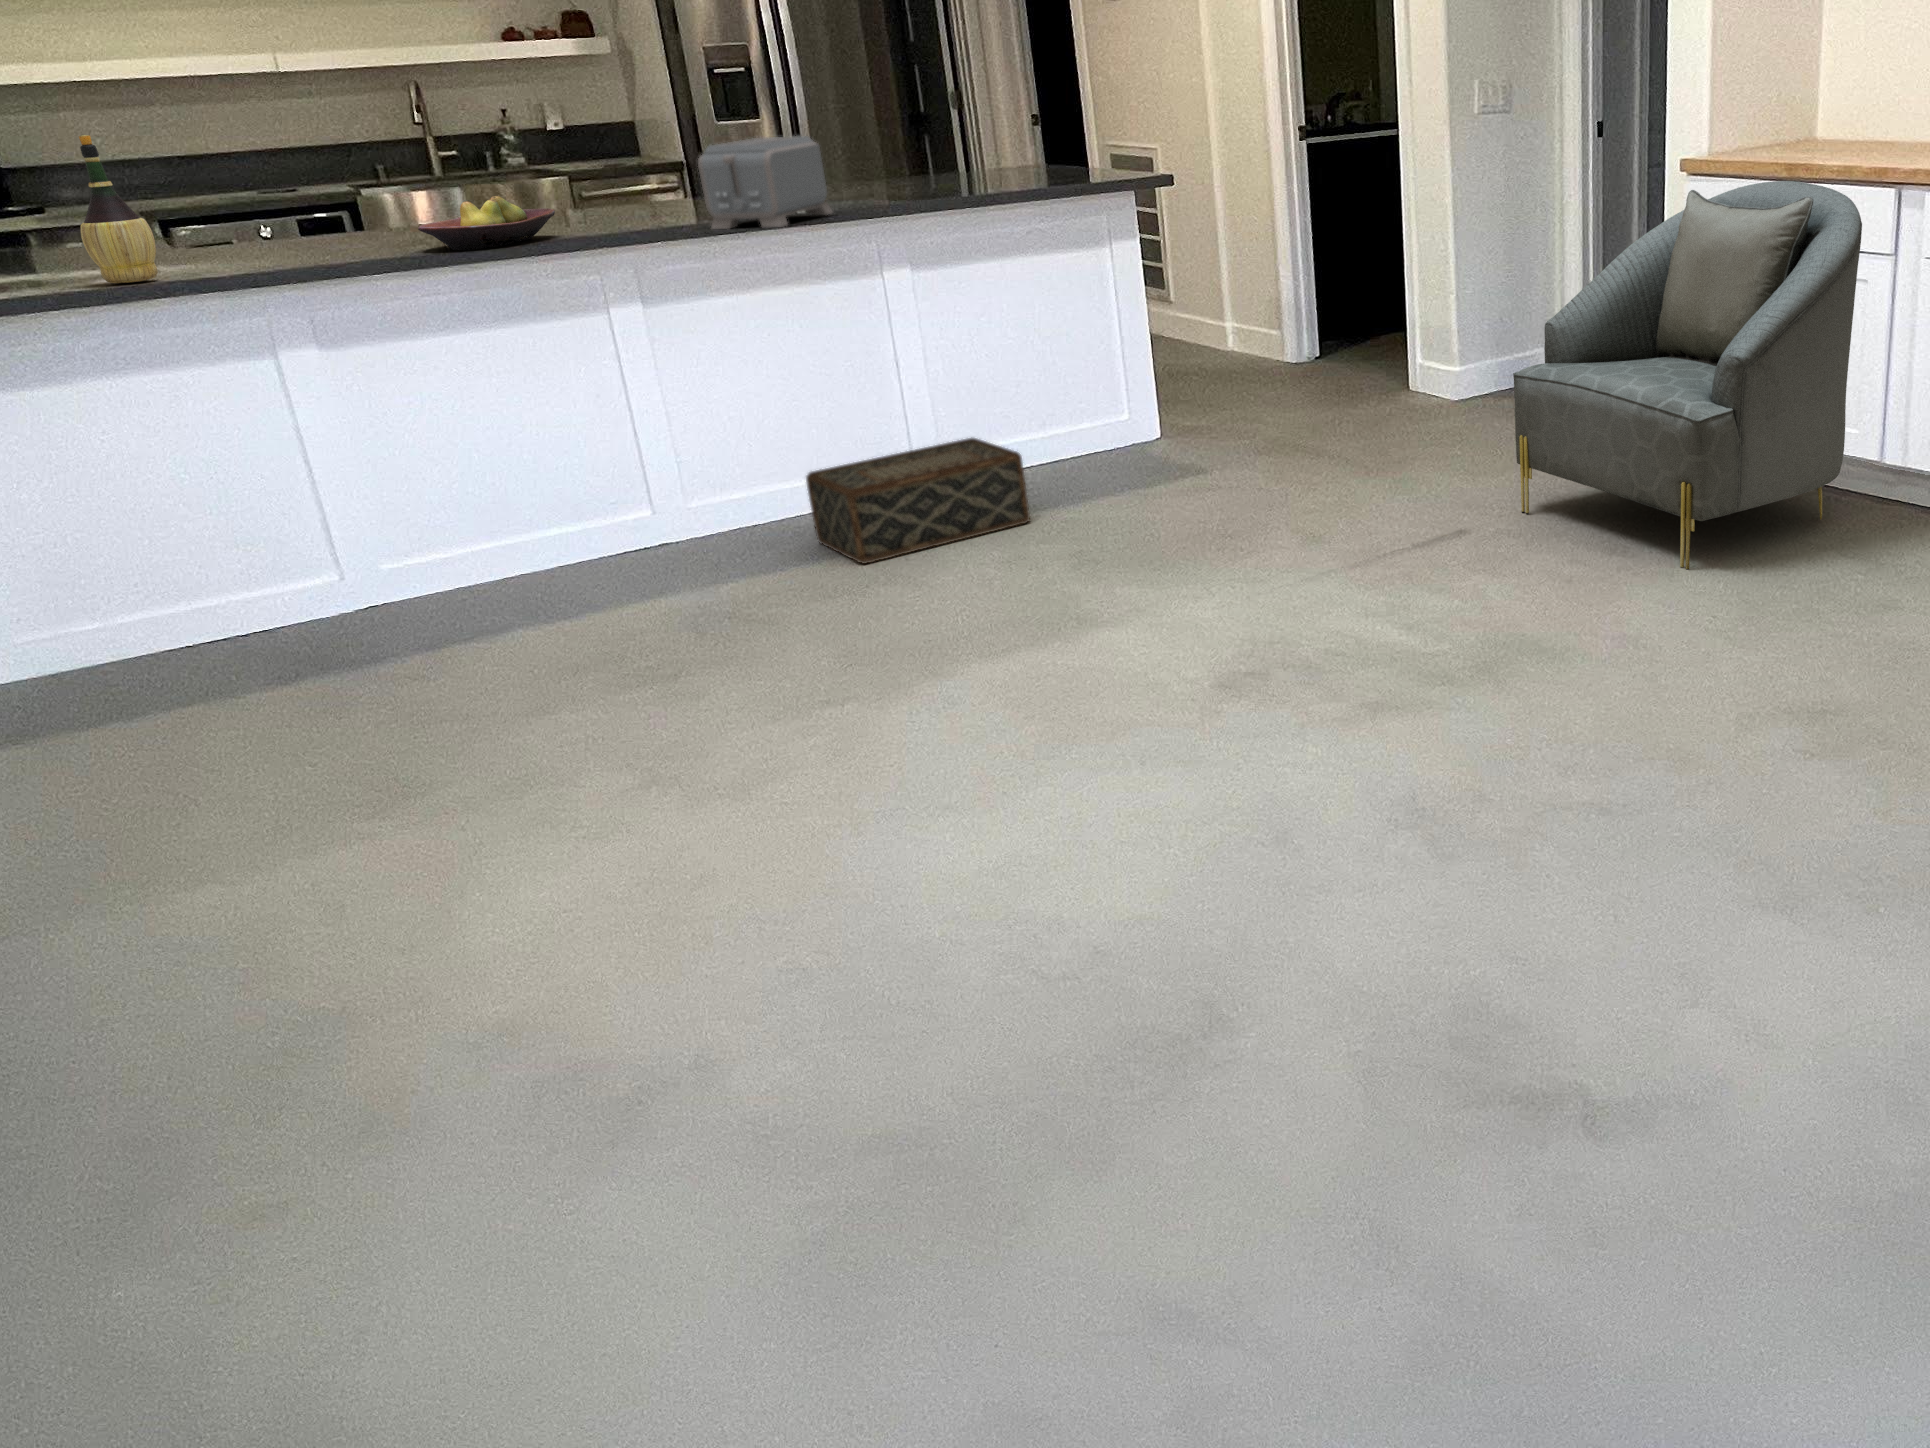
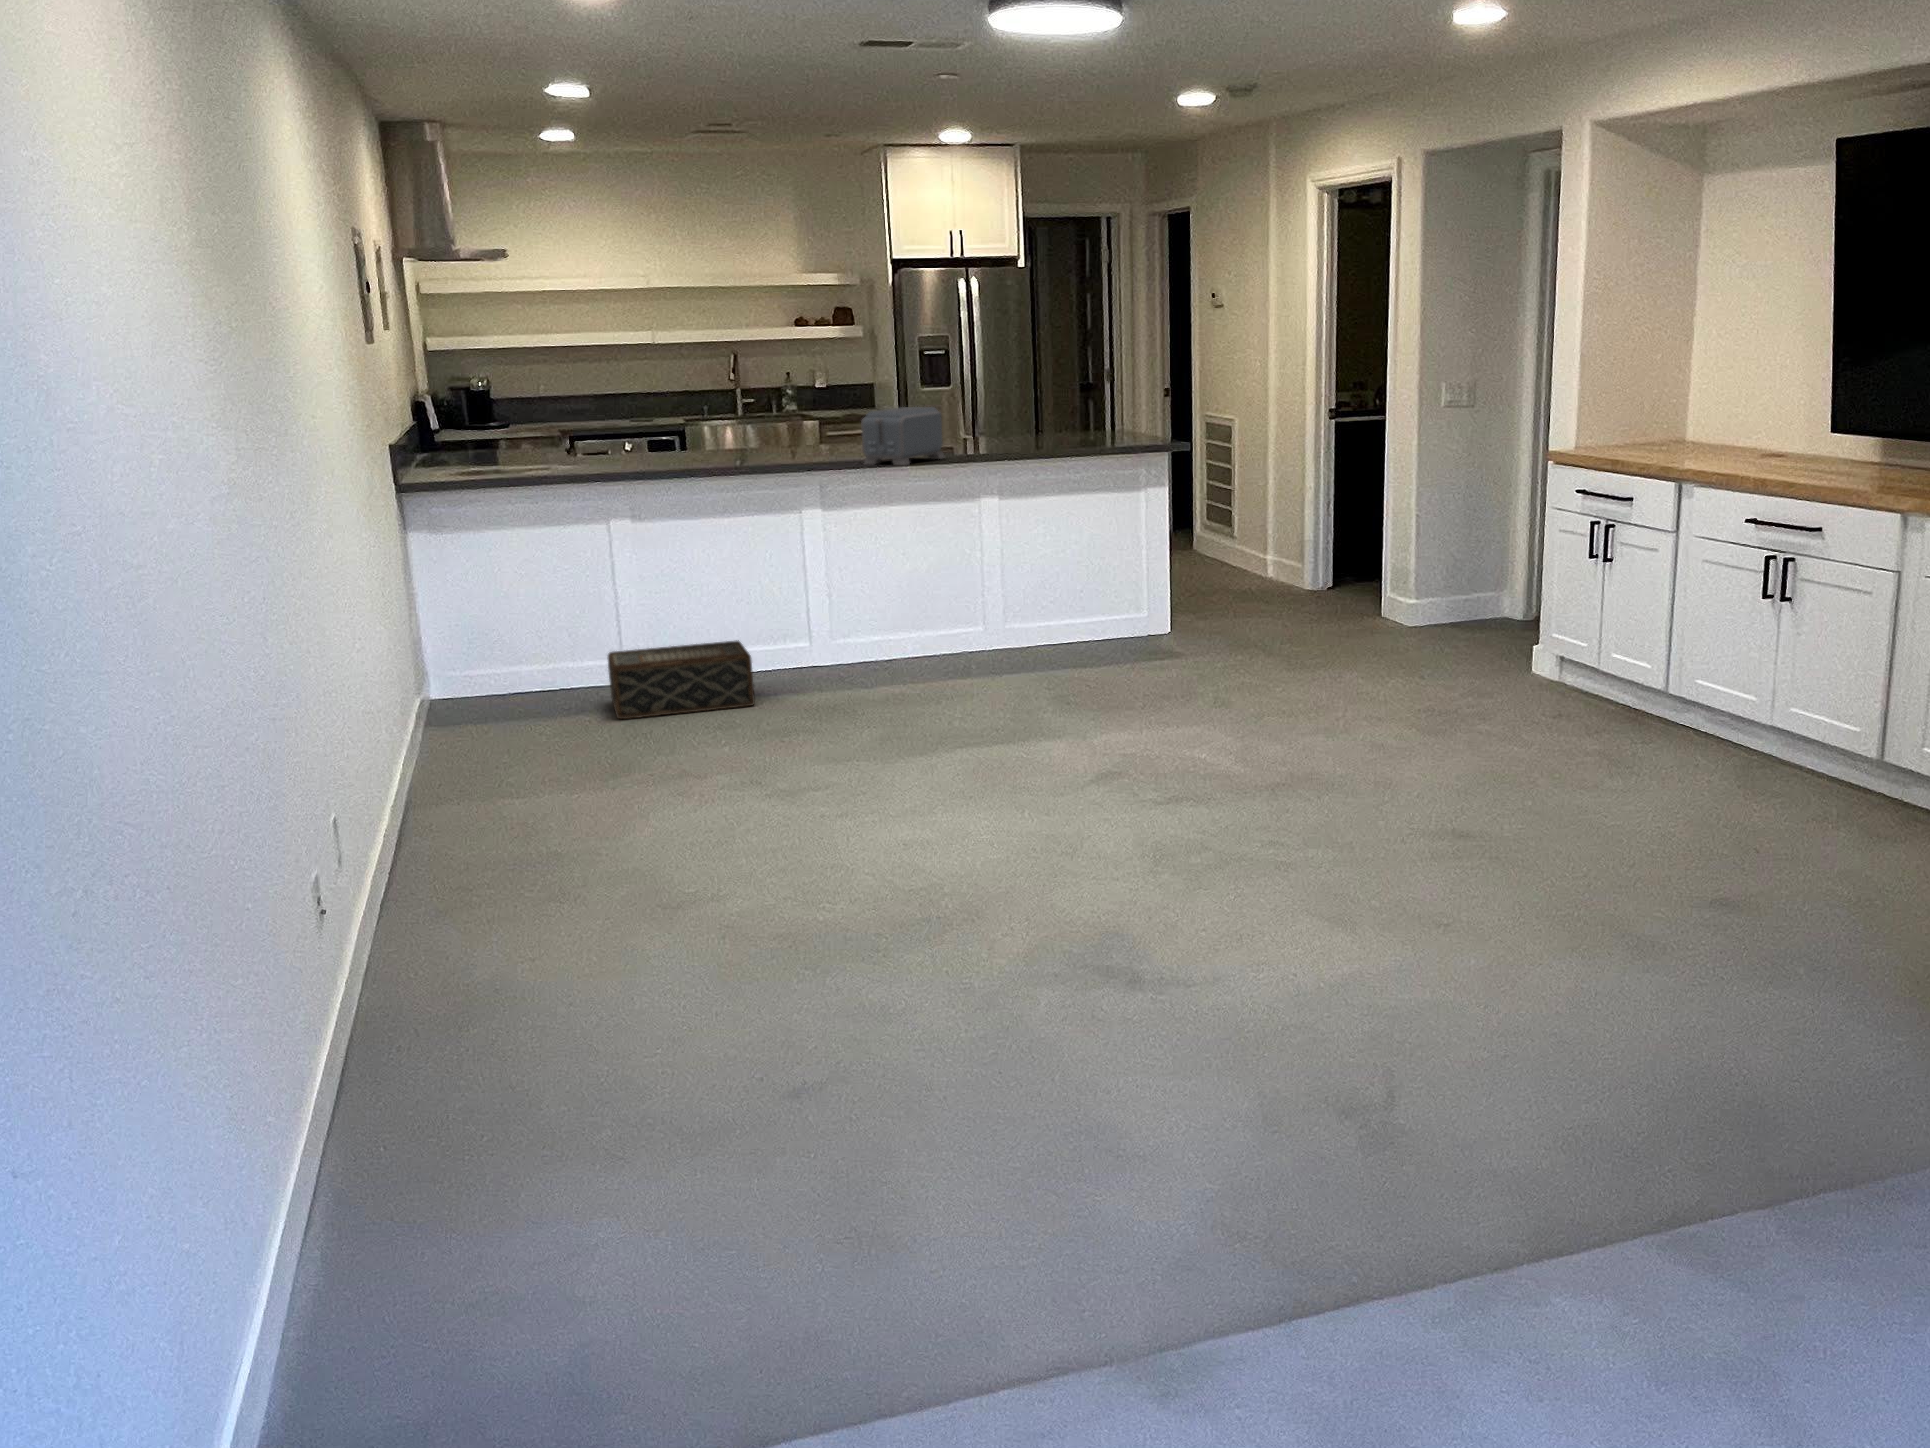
wine bottle: present [79,135,158,283] -> none [524,394,558,476]
armchair: present [1513,181,1862,570] -> none [1385,472,1642,749]
fruit bowl: present [418,196,555,250] -> none [695,437,776,469]
woven basket: present [806,438,1030,564] -> present [608,640,755,719]

